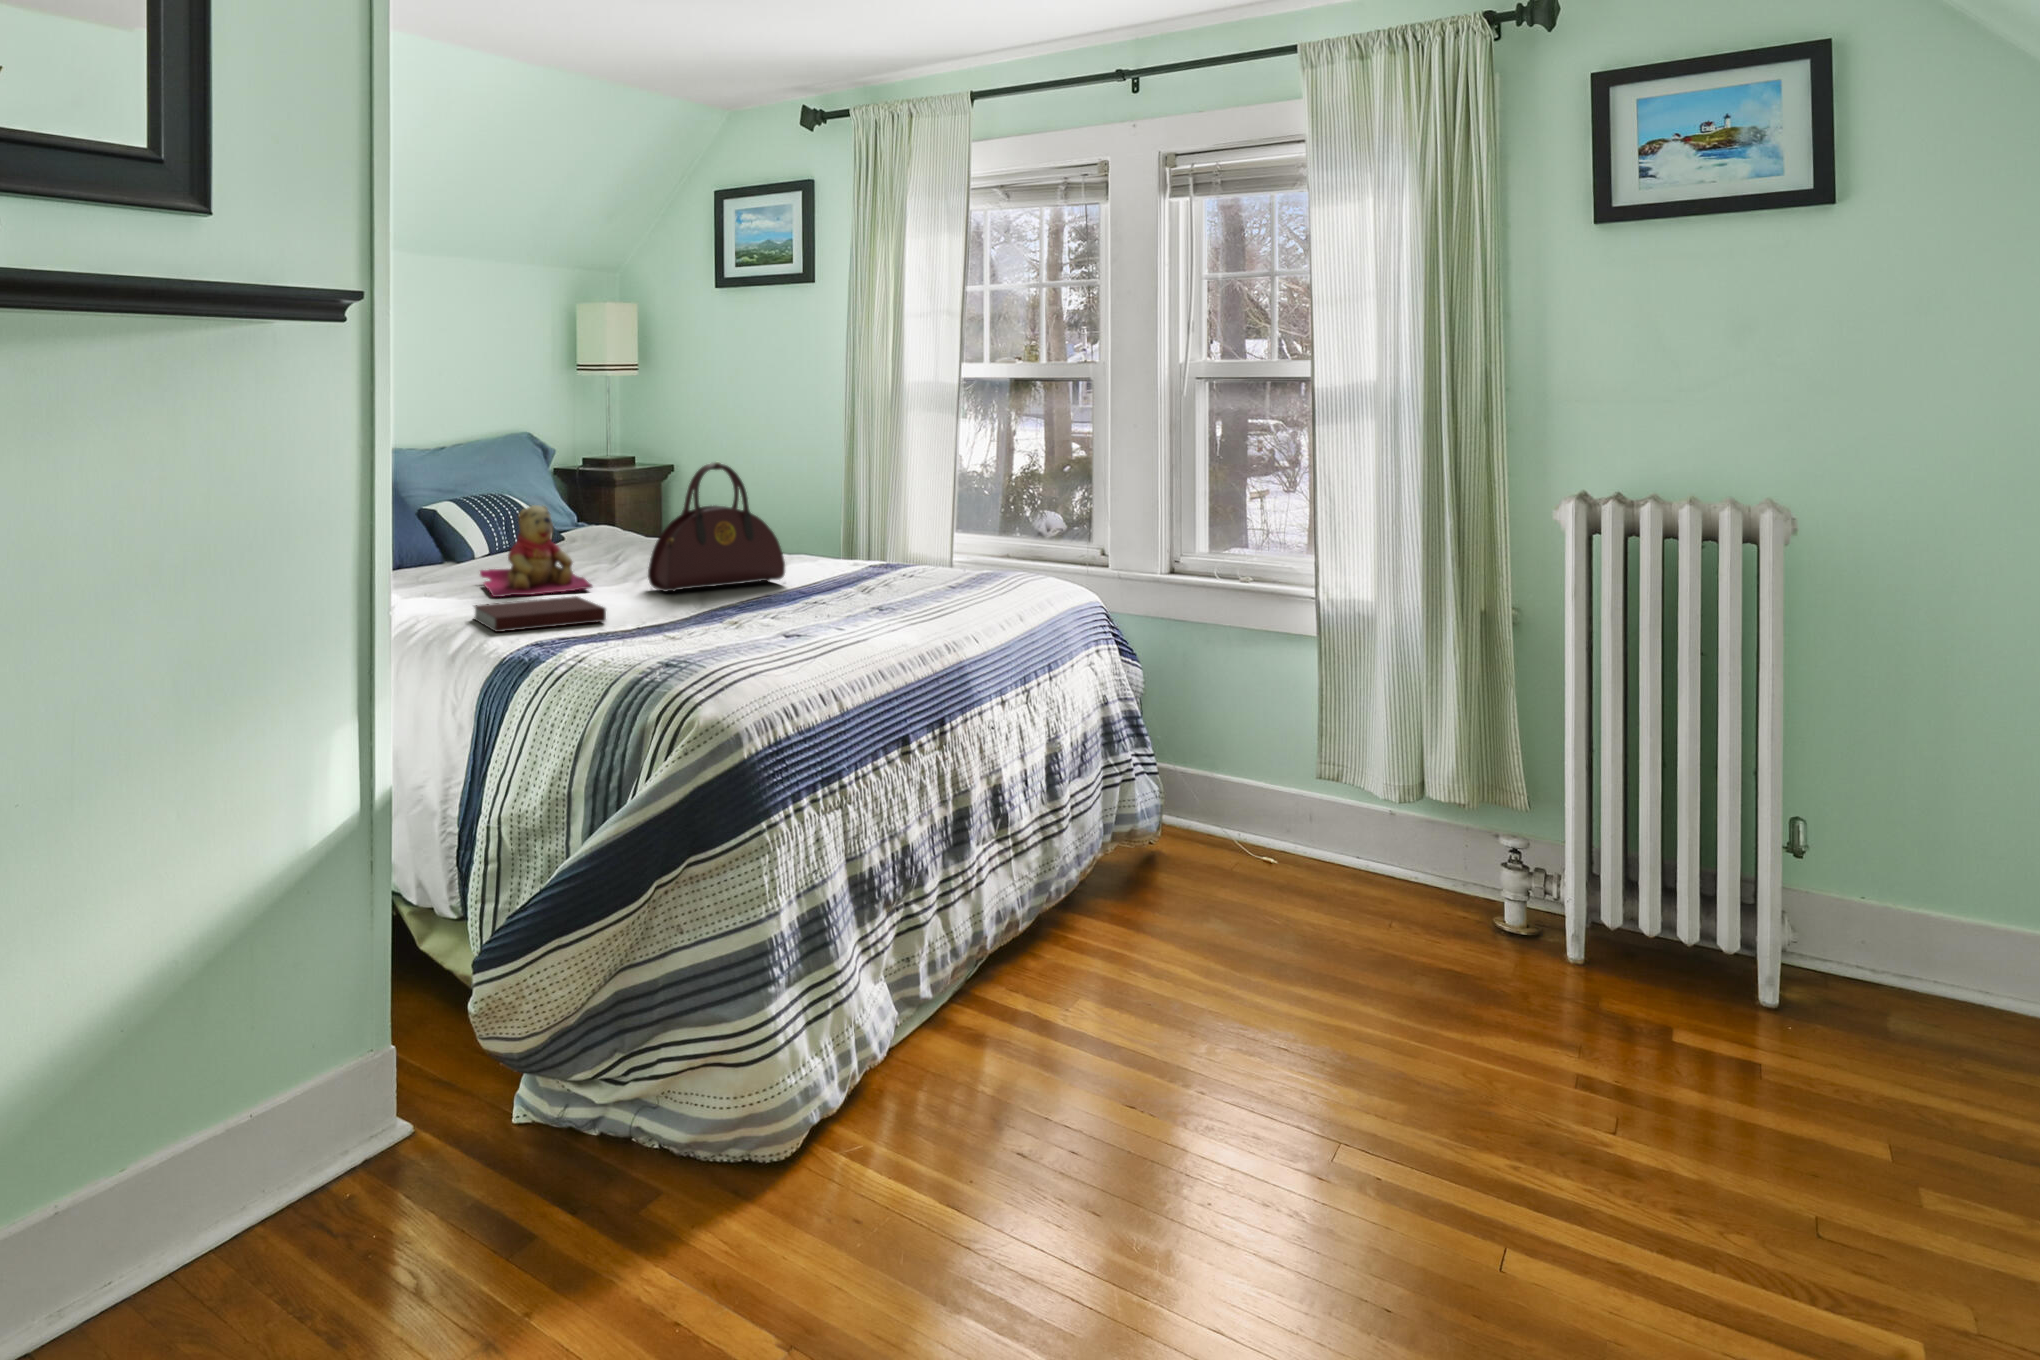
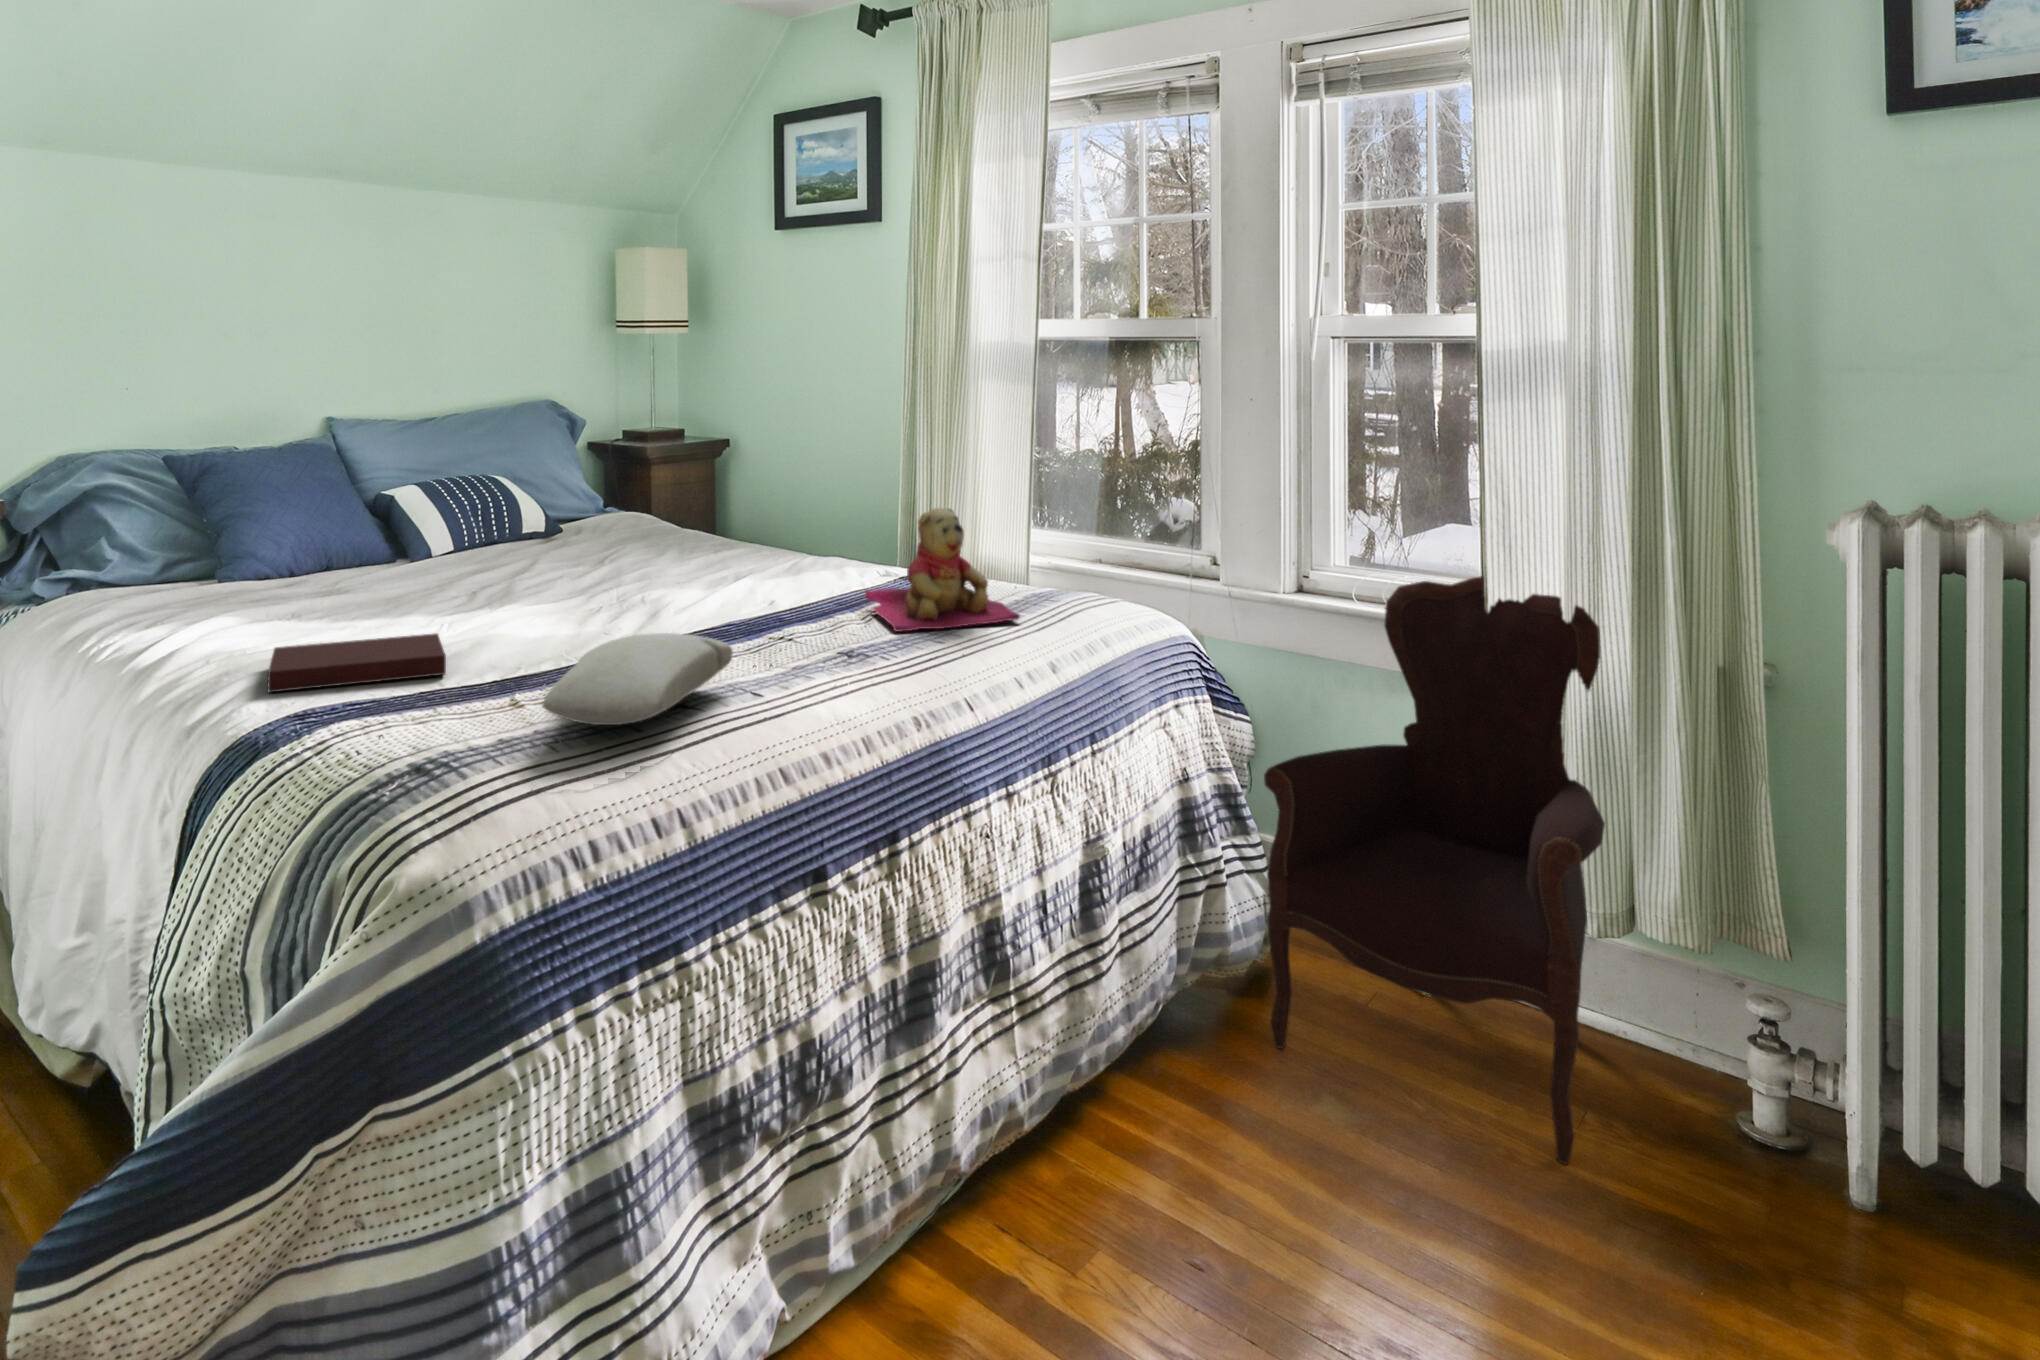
handbag: present [648,462,785,592] -> none [576,449,764,623]
teddy bear: present [480,505,592,597] -> present [865,508,1019,632]
armchair: none [1163,550,1405,948] -> present [1264,576,1605,1165]
pillow: none [711,588,815,642] -> present [542,633,733,725]

